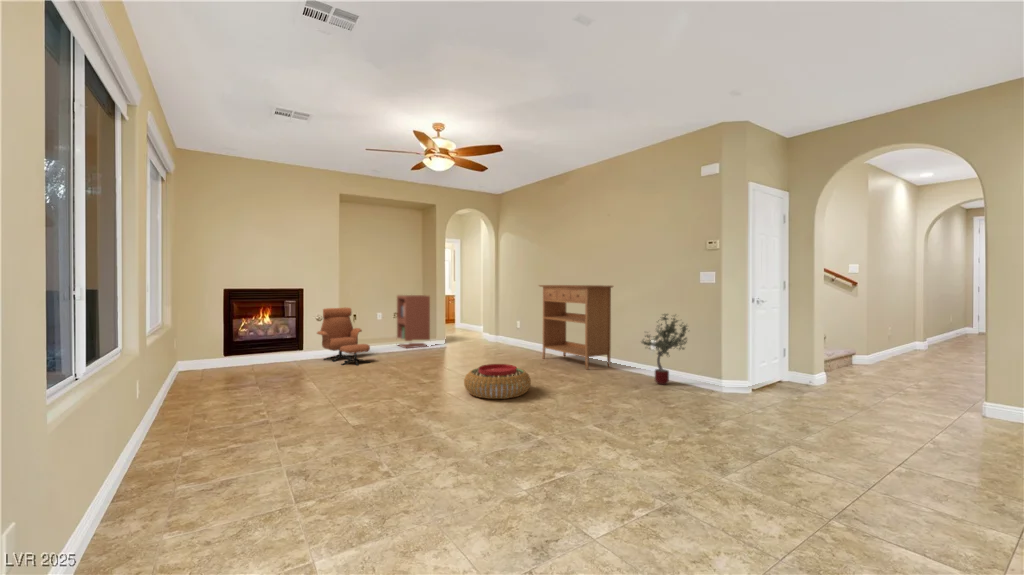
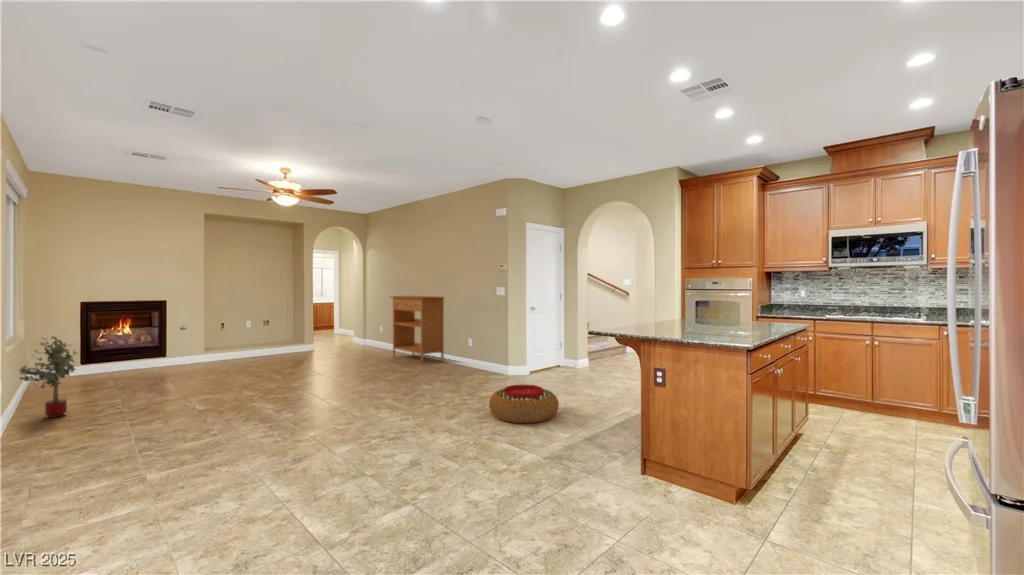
bookshelf: present [397,295,430,348] -> none [266,305,298,353]
lounge chair: present [317,308,370,365] -> none [180,318,233,369]
potted tree: present [642,314,687,385] -> present [19,337,77,418]
pouf: present [464,364,531,399] -> present [489,385,559,423]

